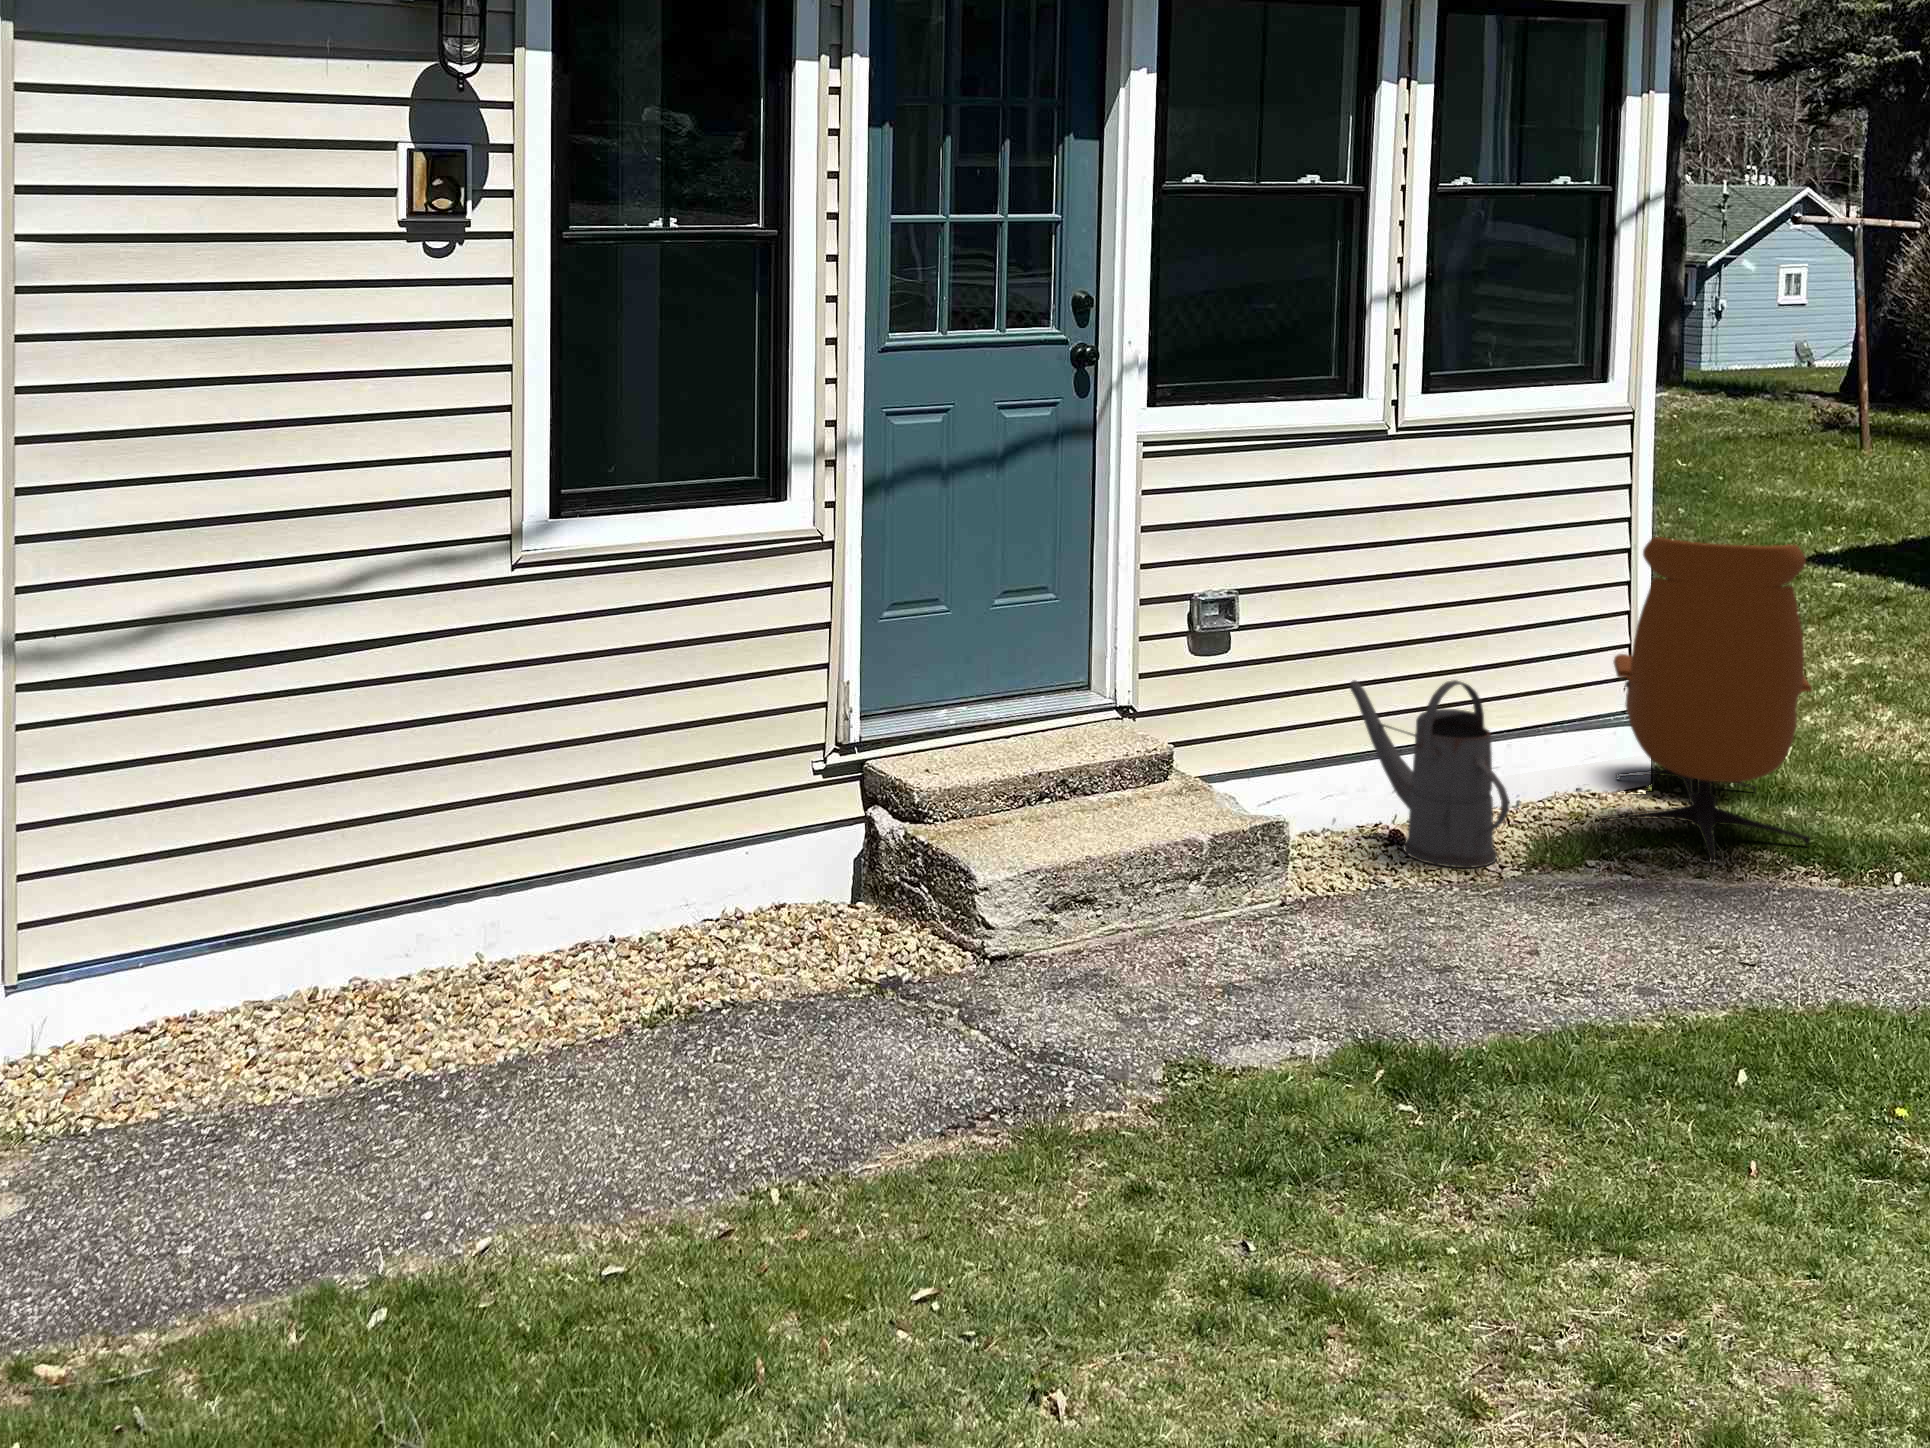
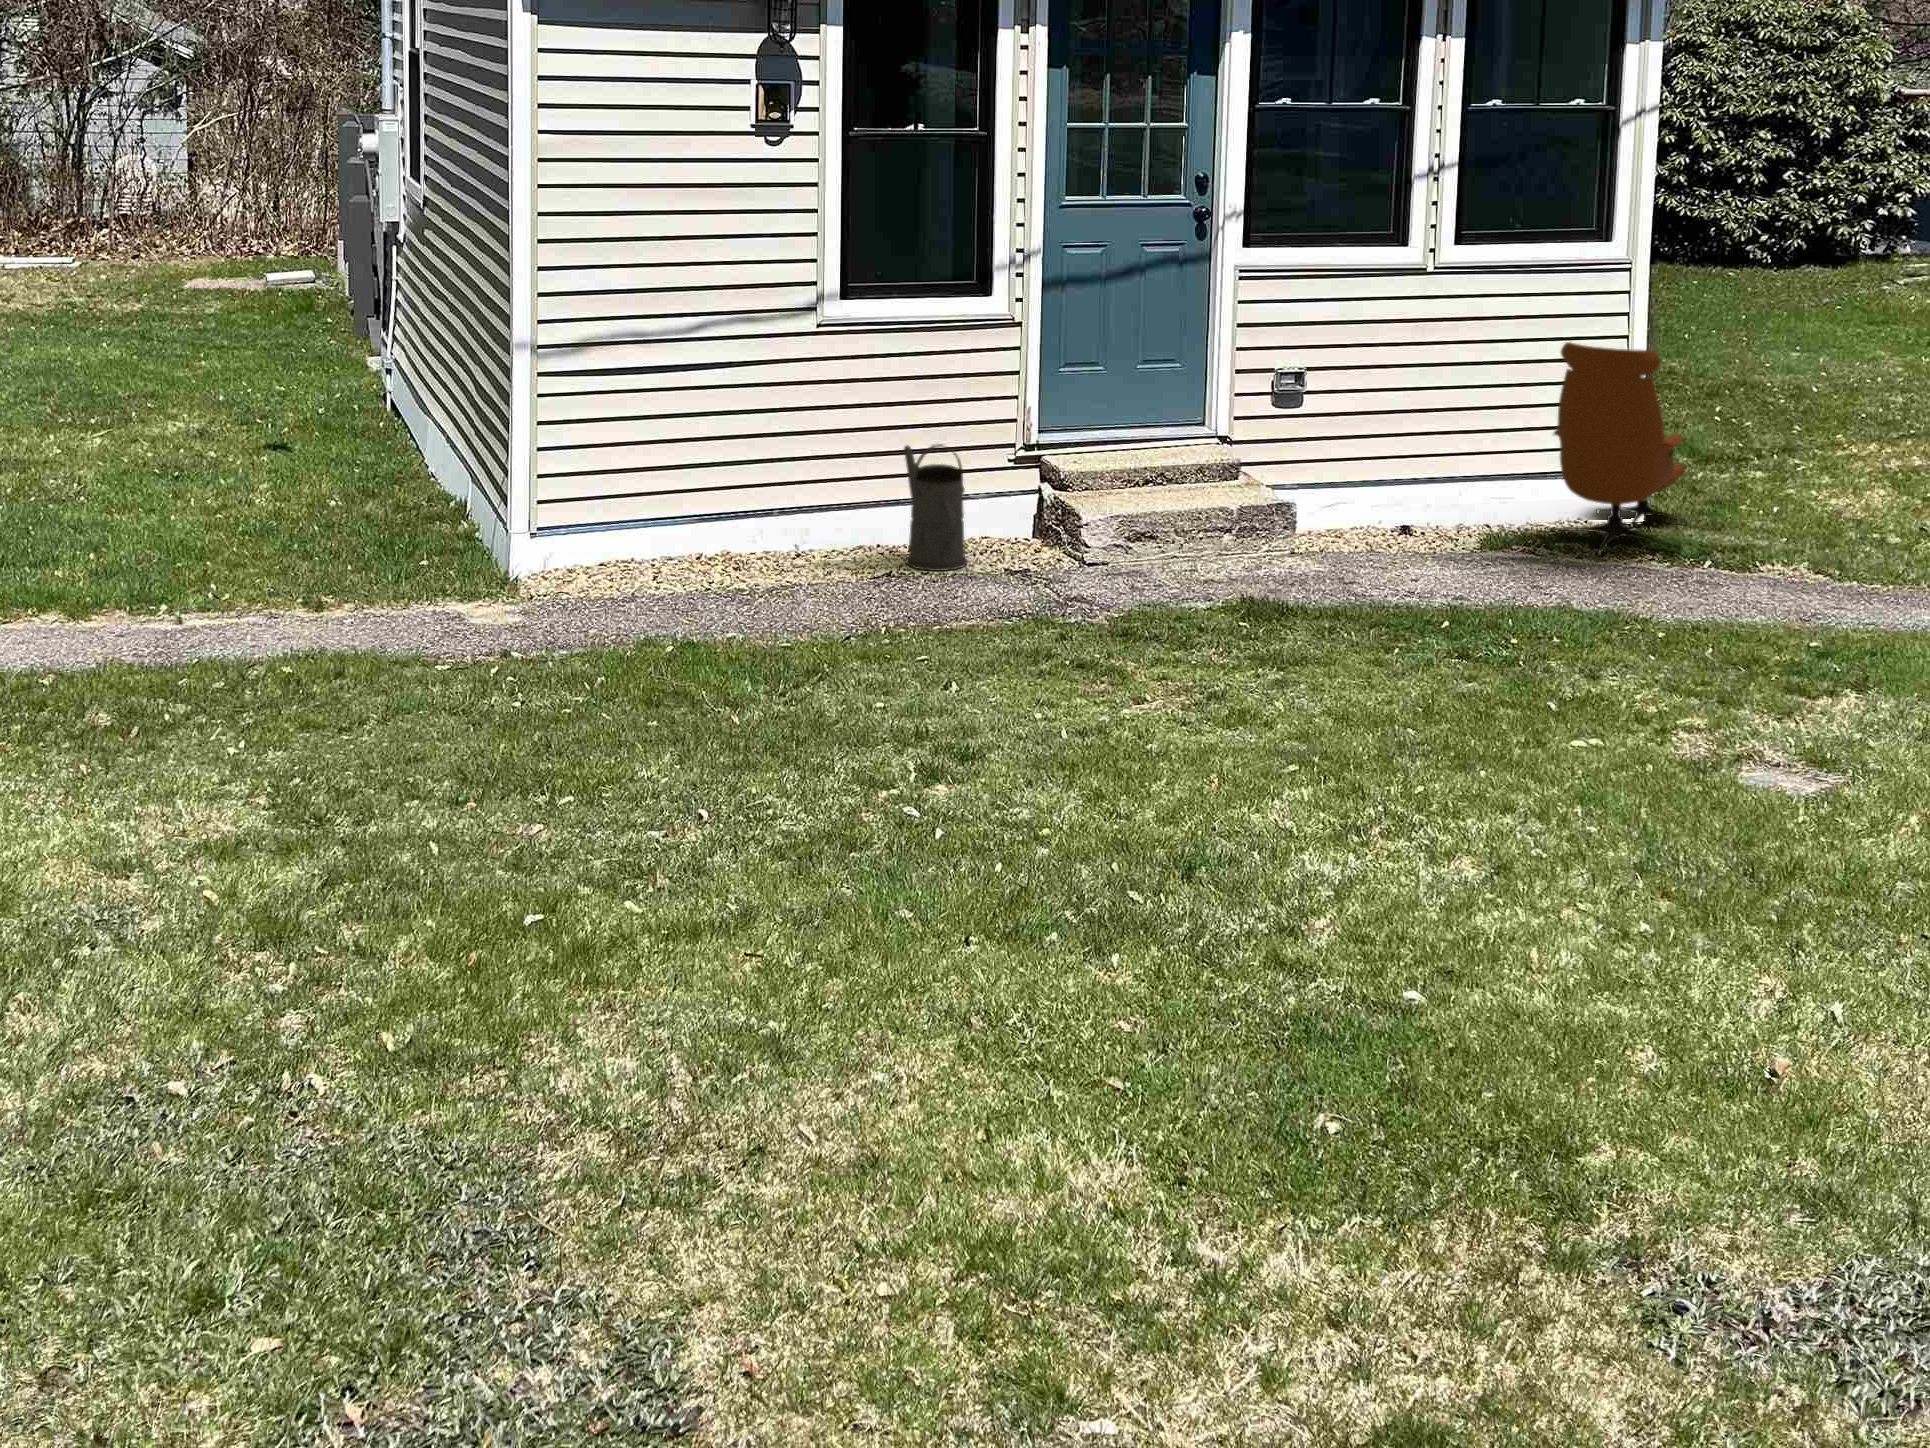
watering can: present [1350,680,1510,868] -> present [904,444,967,571]

